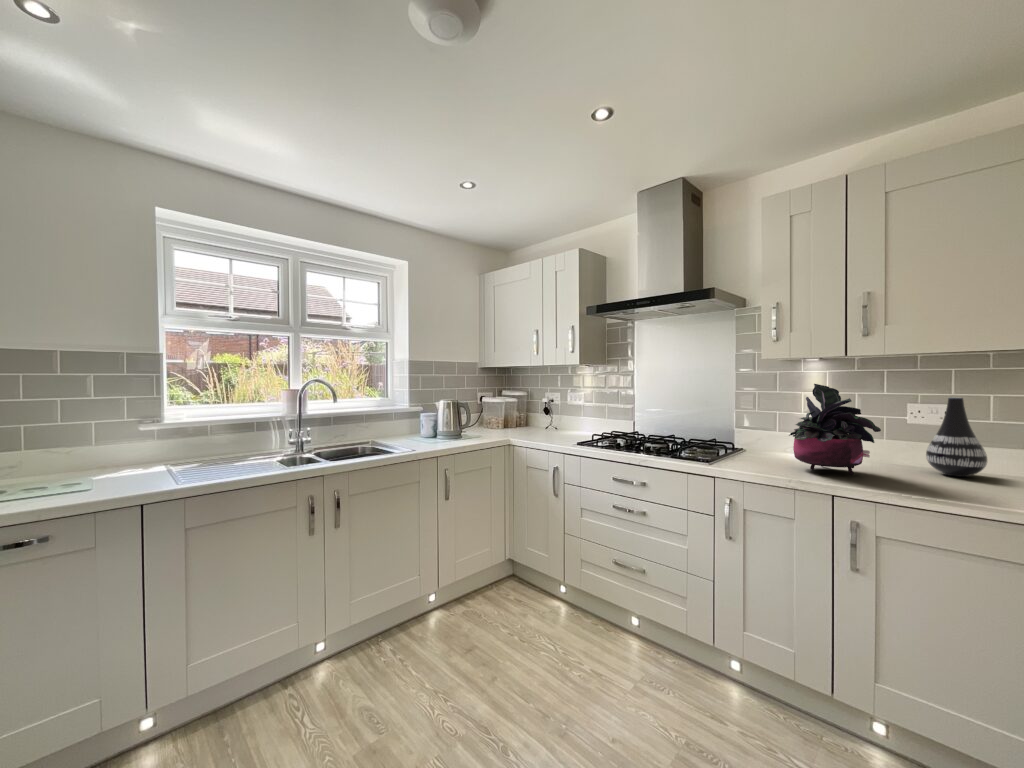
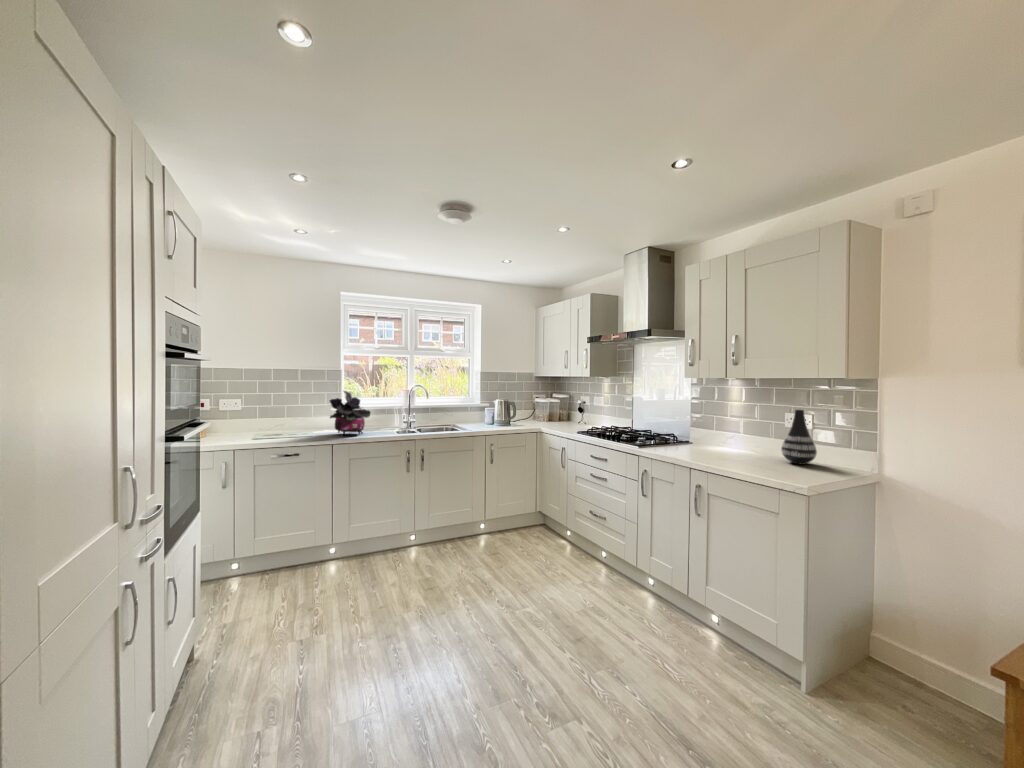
potted plant: present [789,384,881,475] -> present [330,391,370,435]

